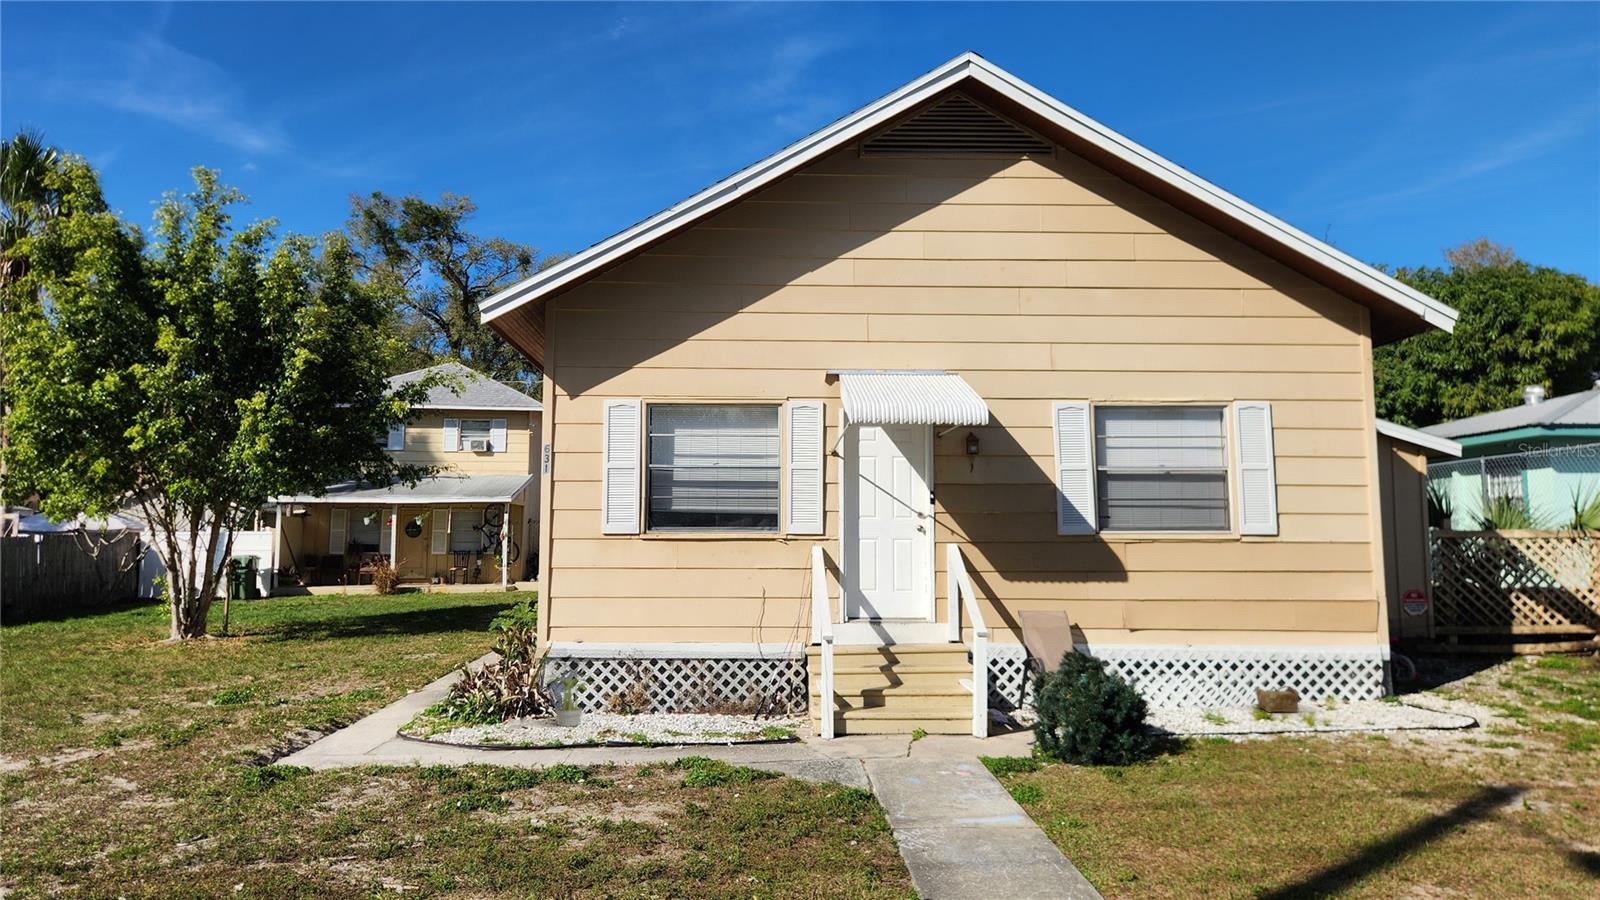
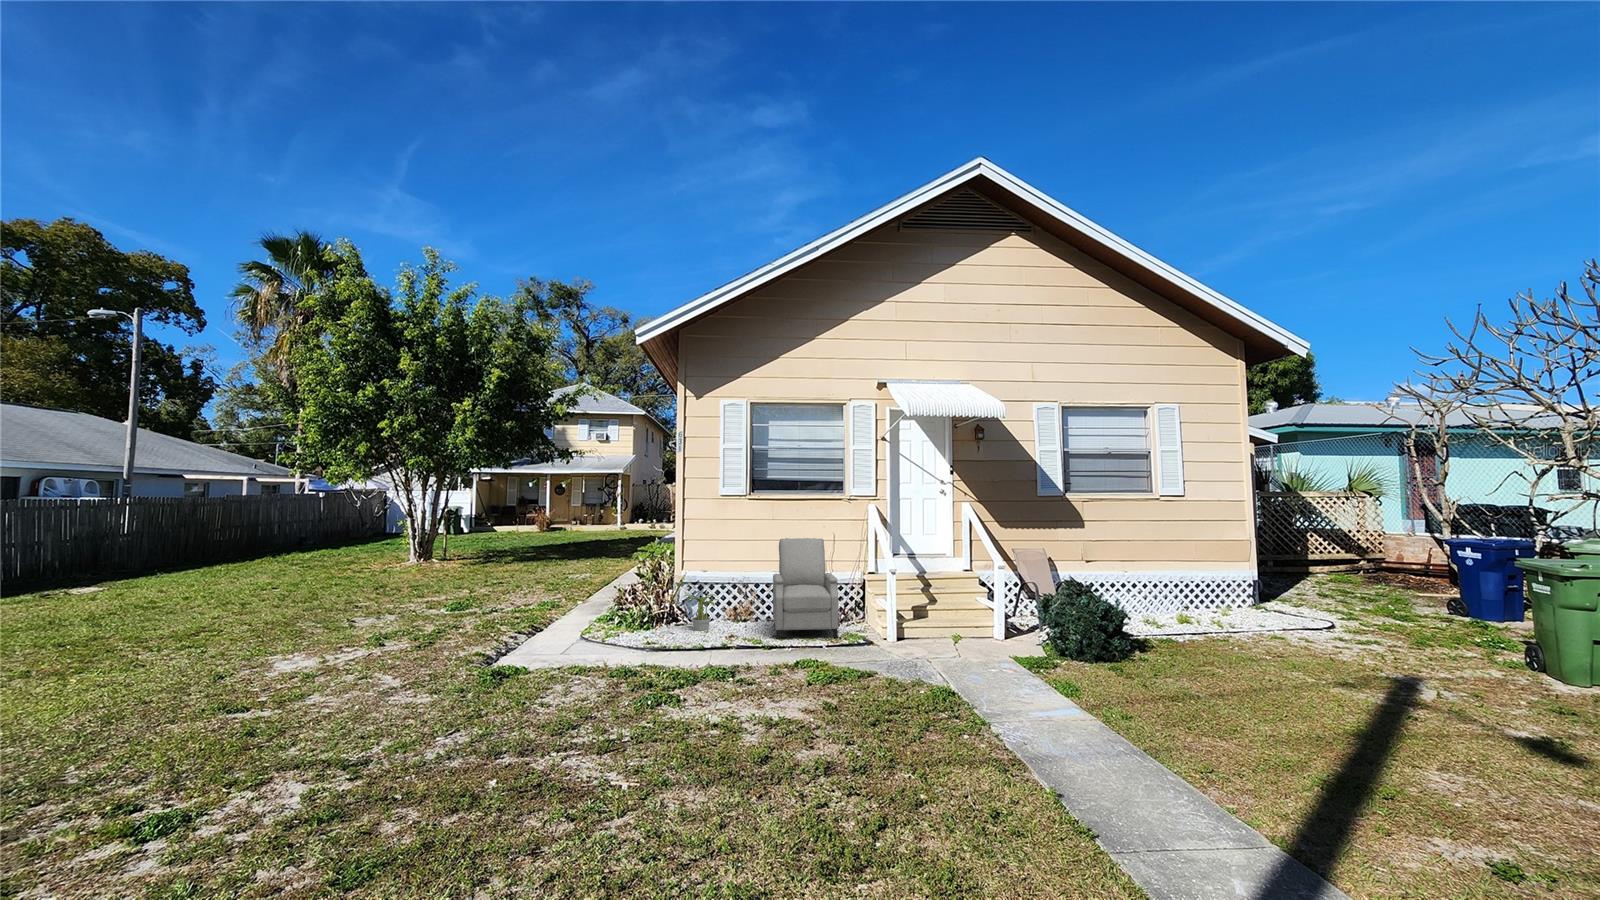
chair: none [668,595,757,736] -> present [773,538,839,639]
woven basket: present [1255,685,1299,712] -> none [1168,593,1203,619]

